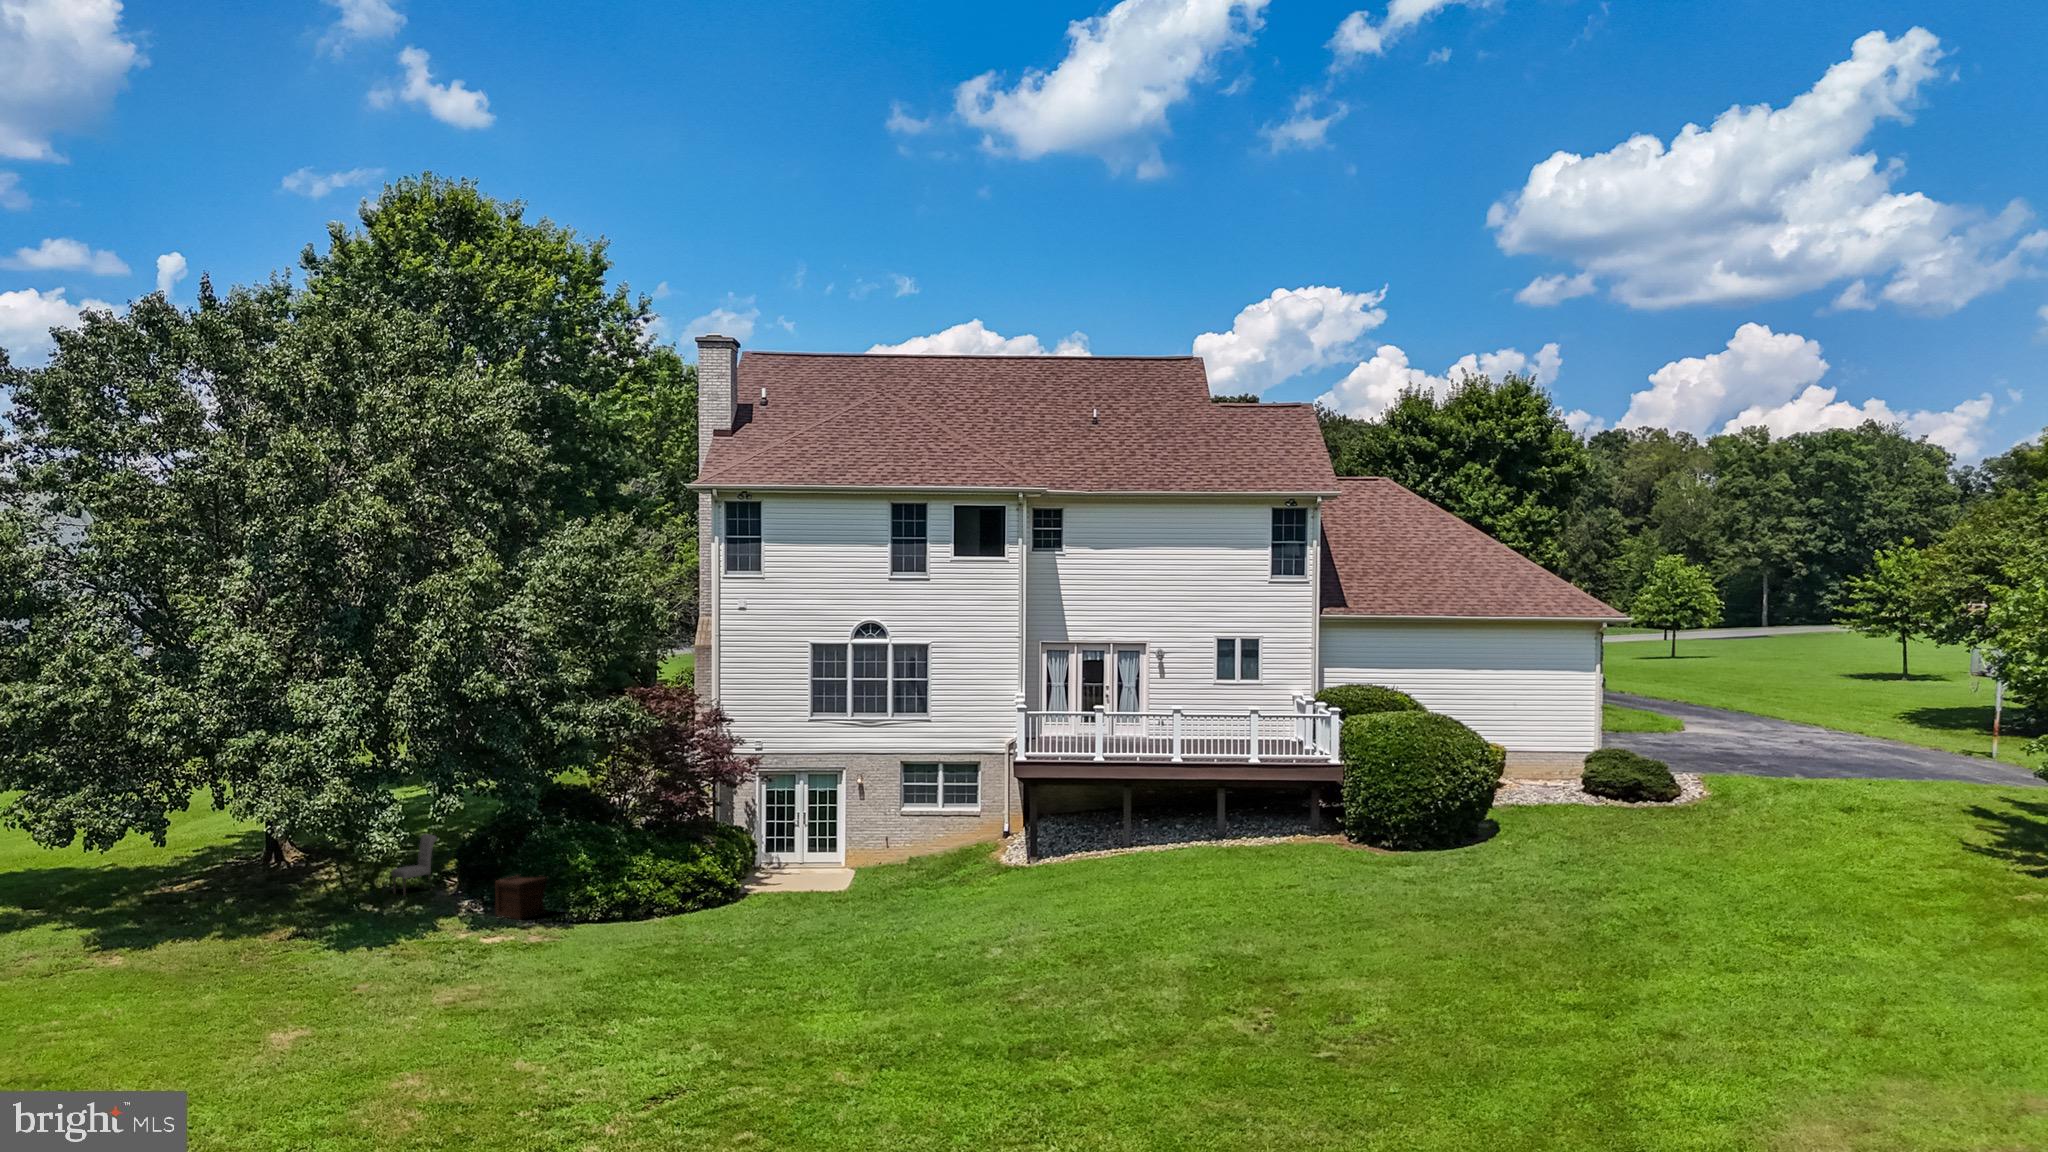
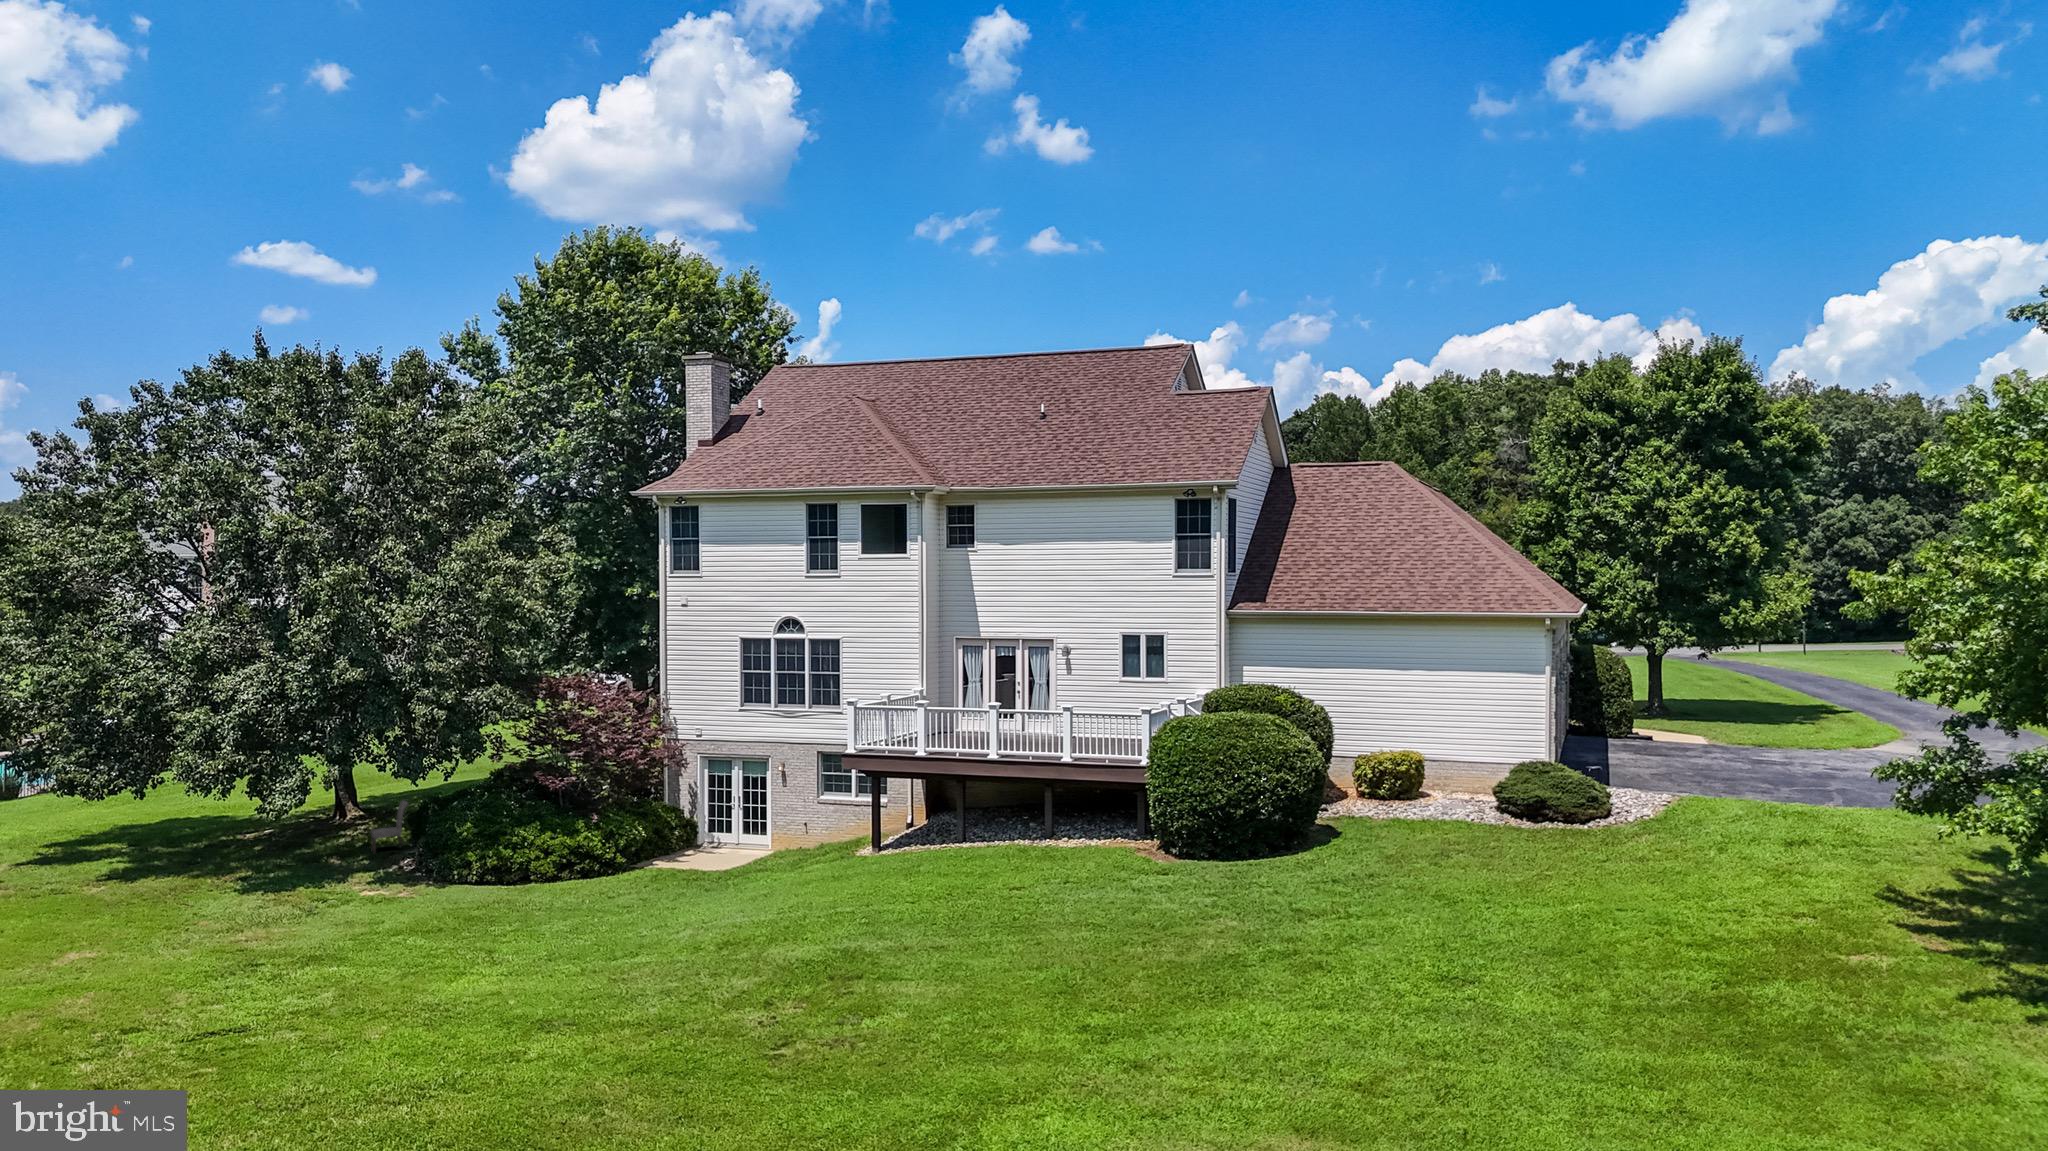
wooden crate: present [495,876,547,920] -> none [391,840,437,882]

